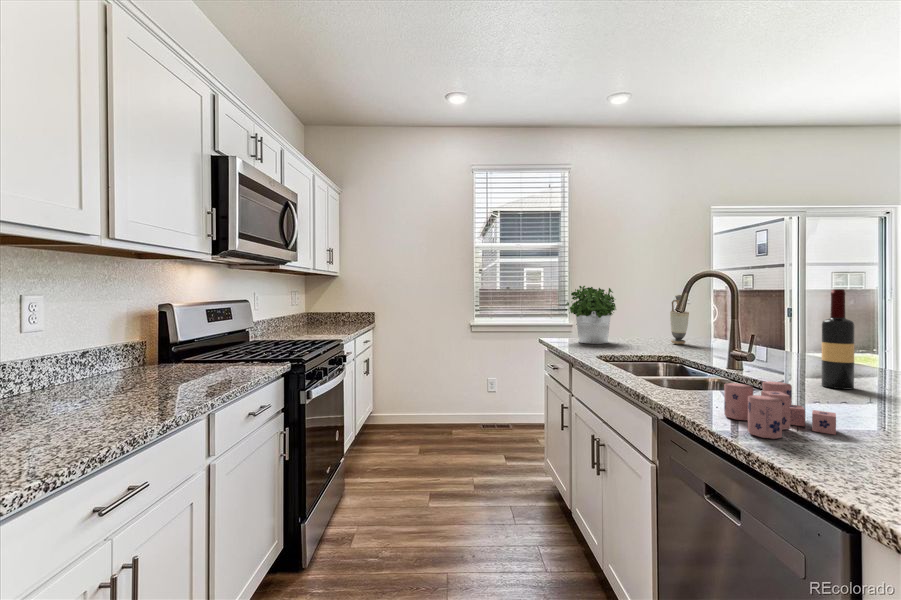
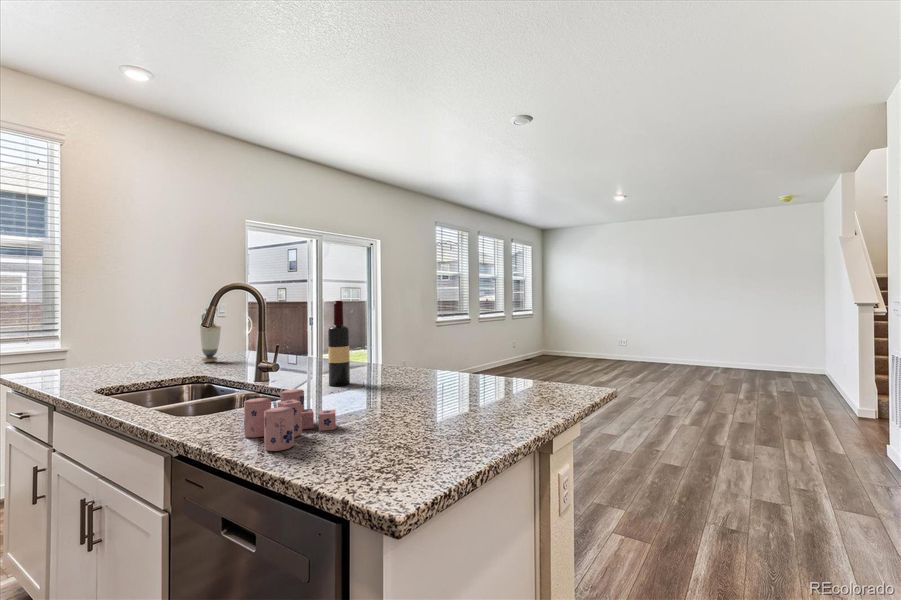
potted plant: present [566,286,616,344] -> none [46,296,131,375]

